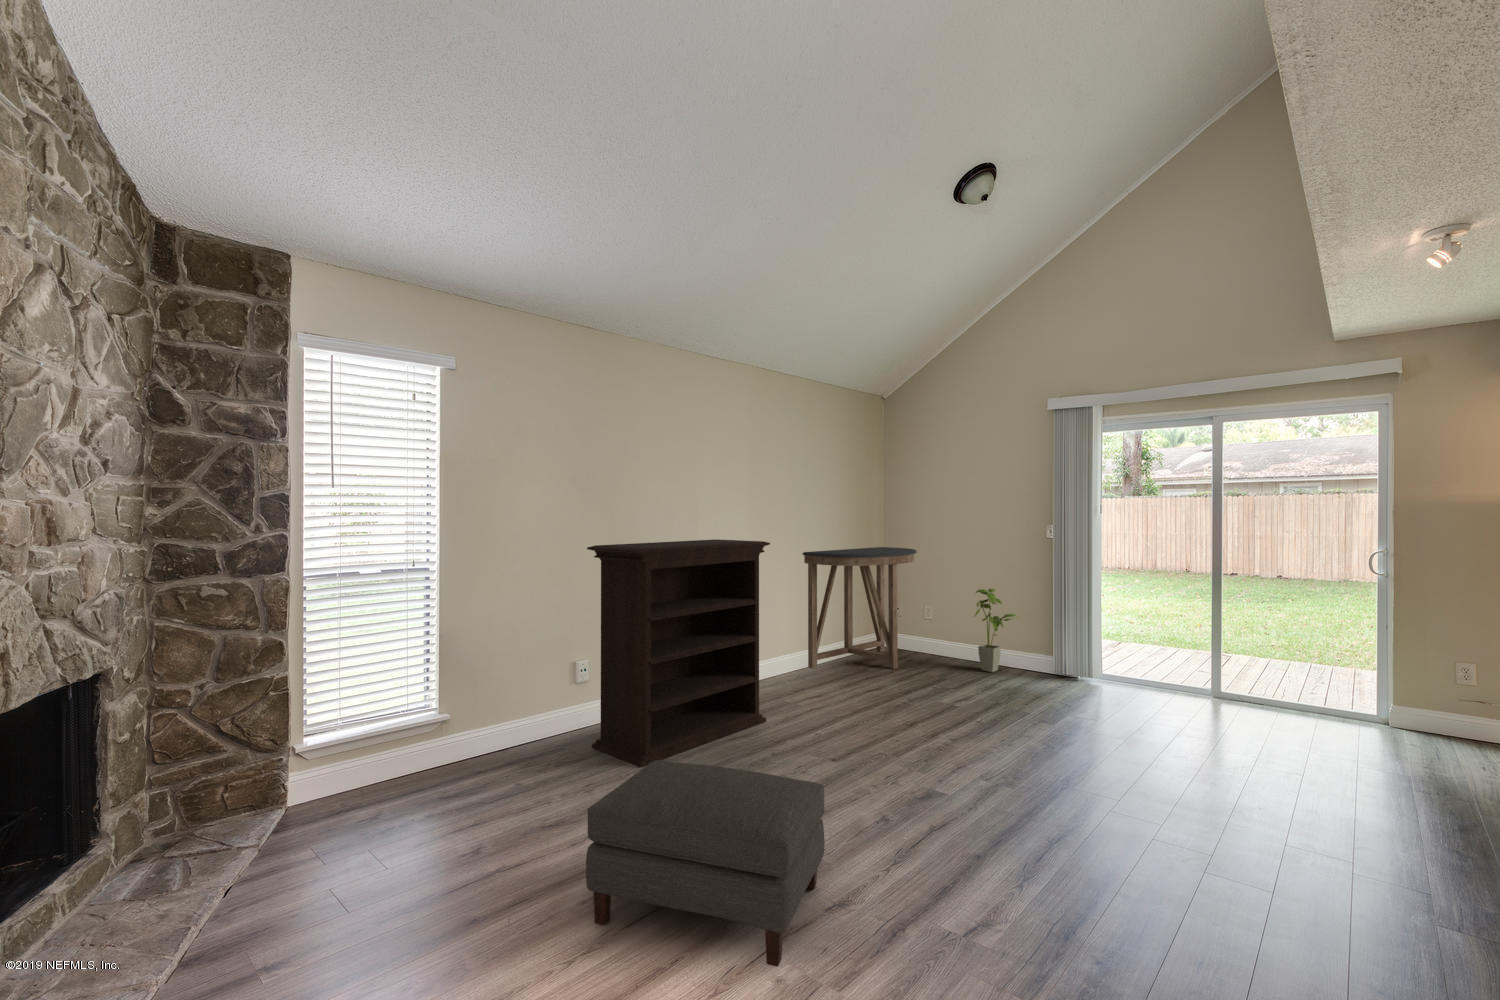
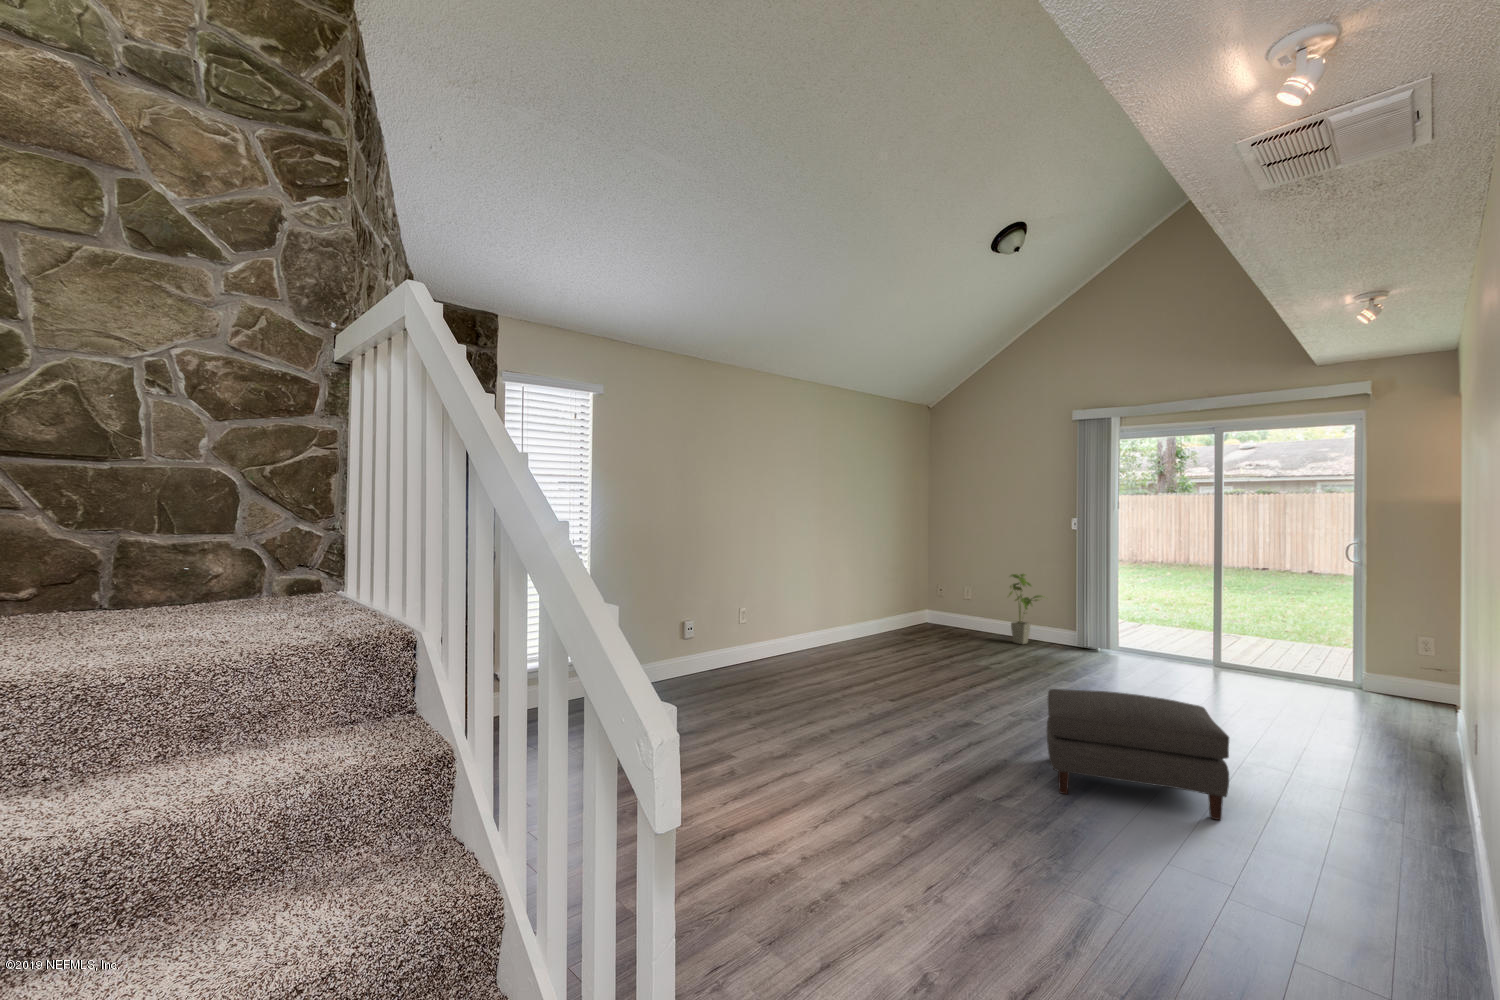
bookshelf: present [587,539,770,767] -> none [700,529,840,700]
console table: present [803,547,917,669] -> none [861,538,958,640]
ottoman: present [586,760,825,967] -> present [1047,689,1229,820]

